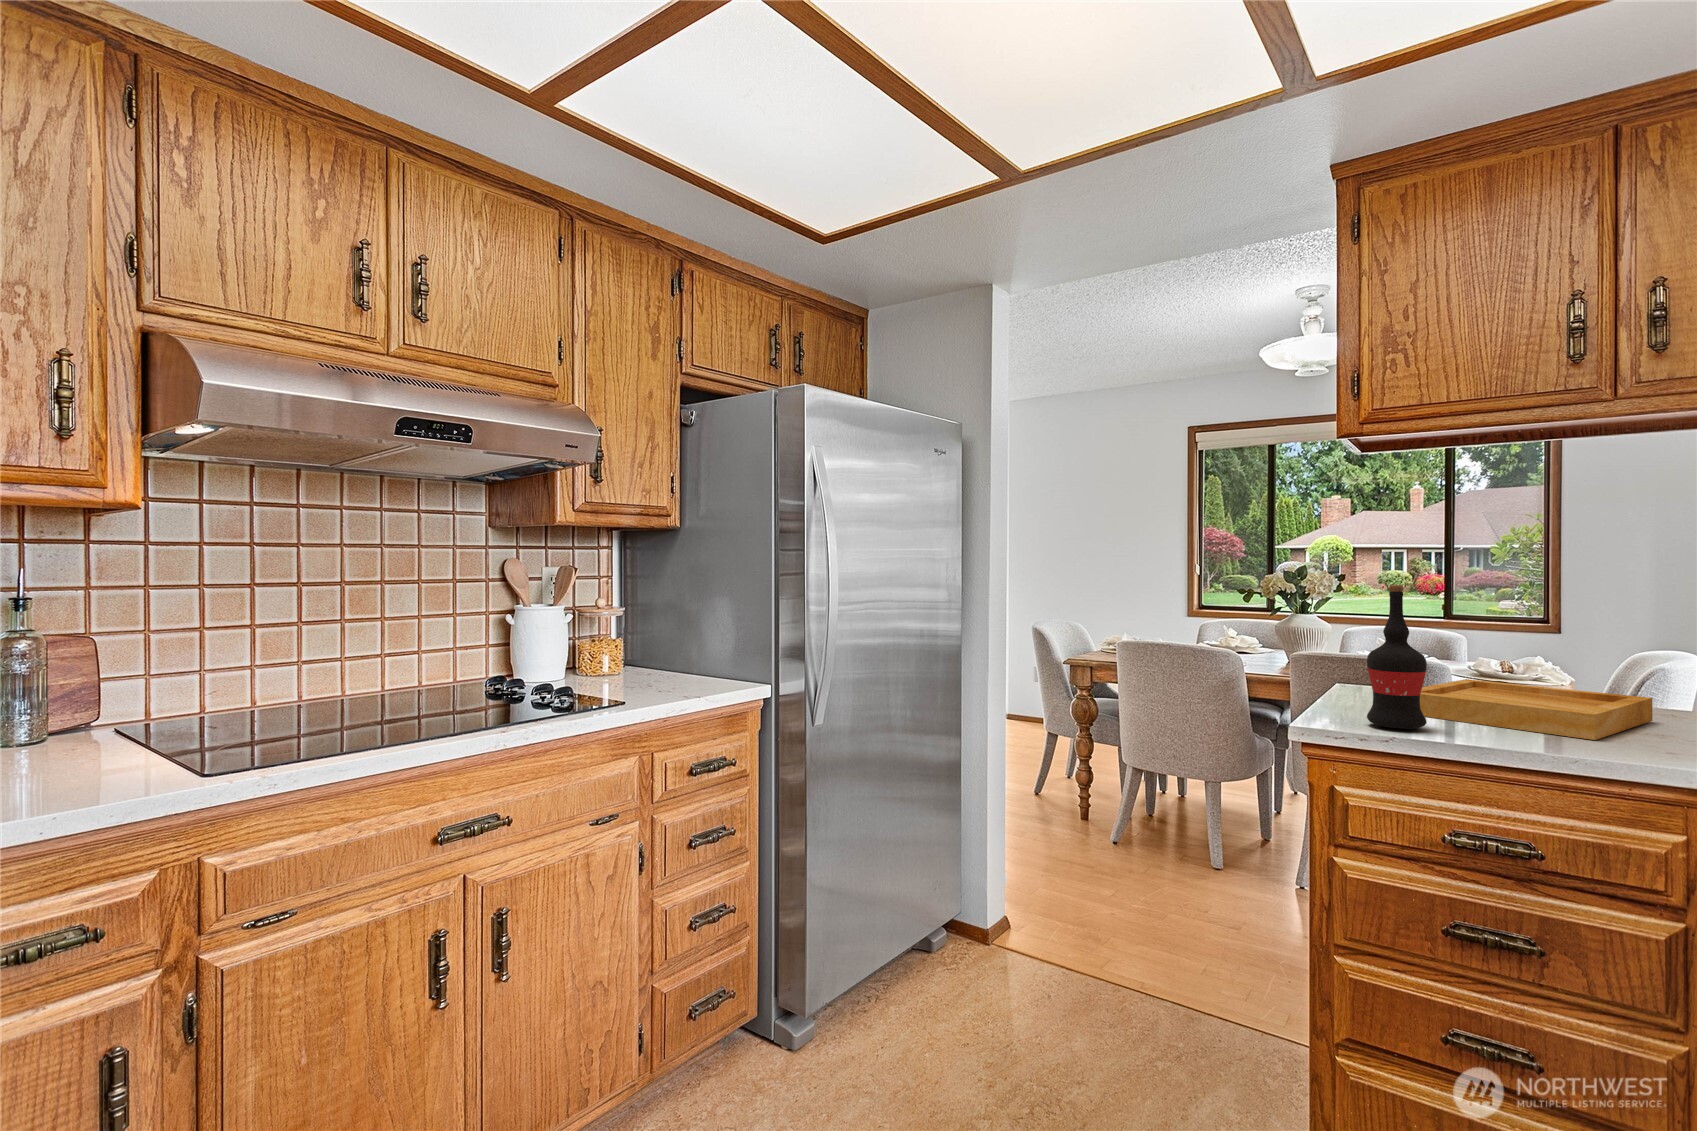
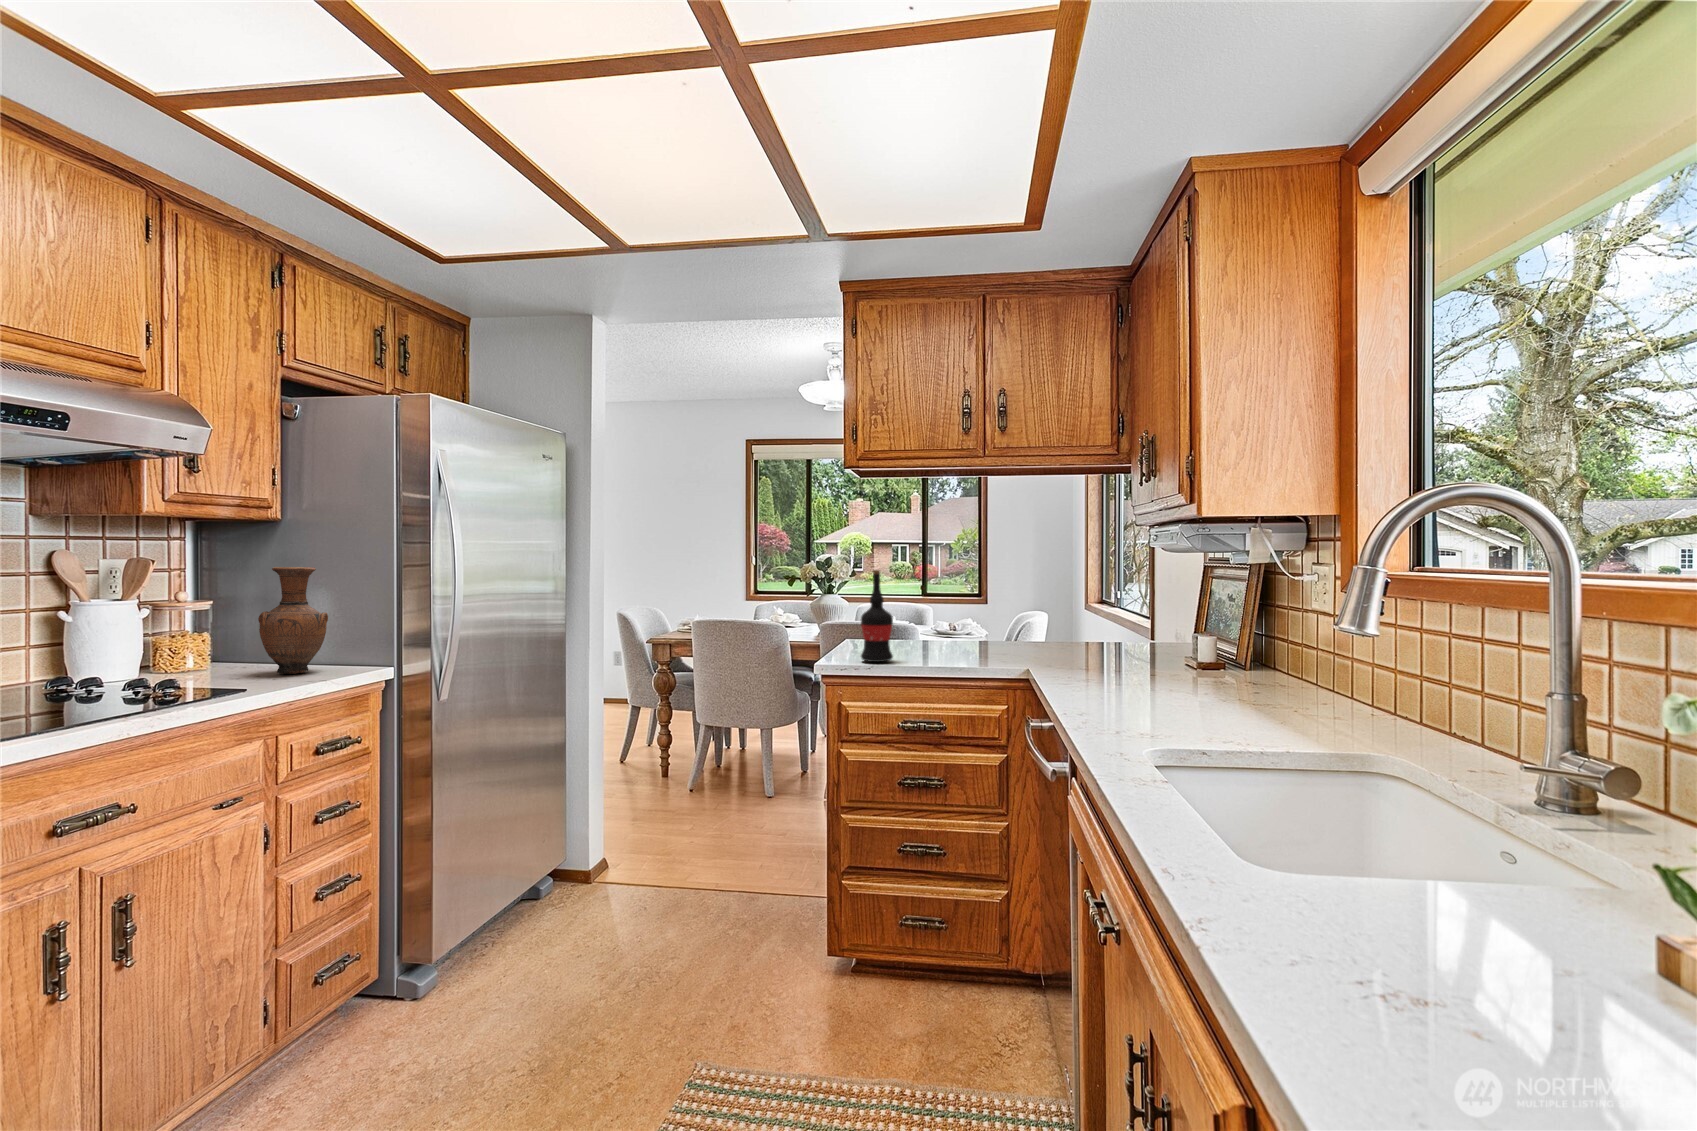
vase: none [649,575,710,687] -> present [258,567,328,674]
tray: present [1420,679,1653,740] -> none [880,631,1006,660]

